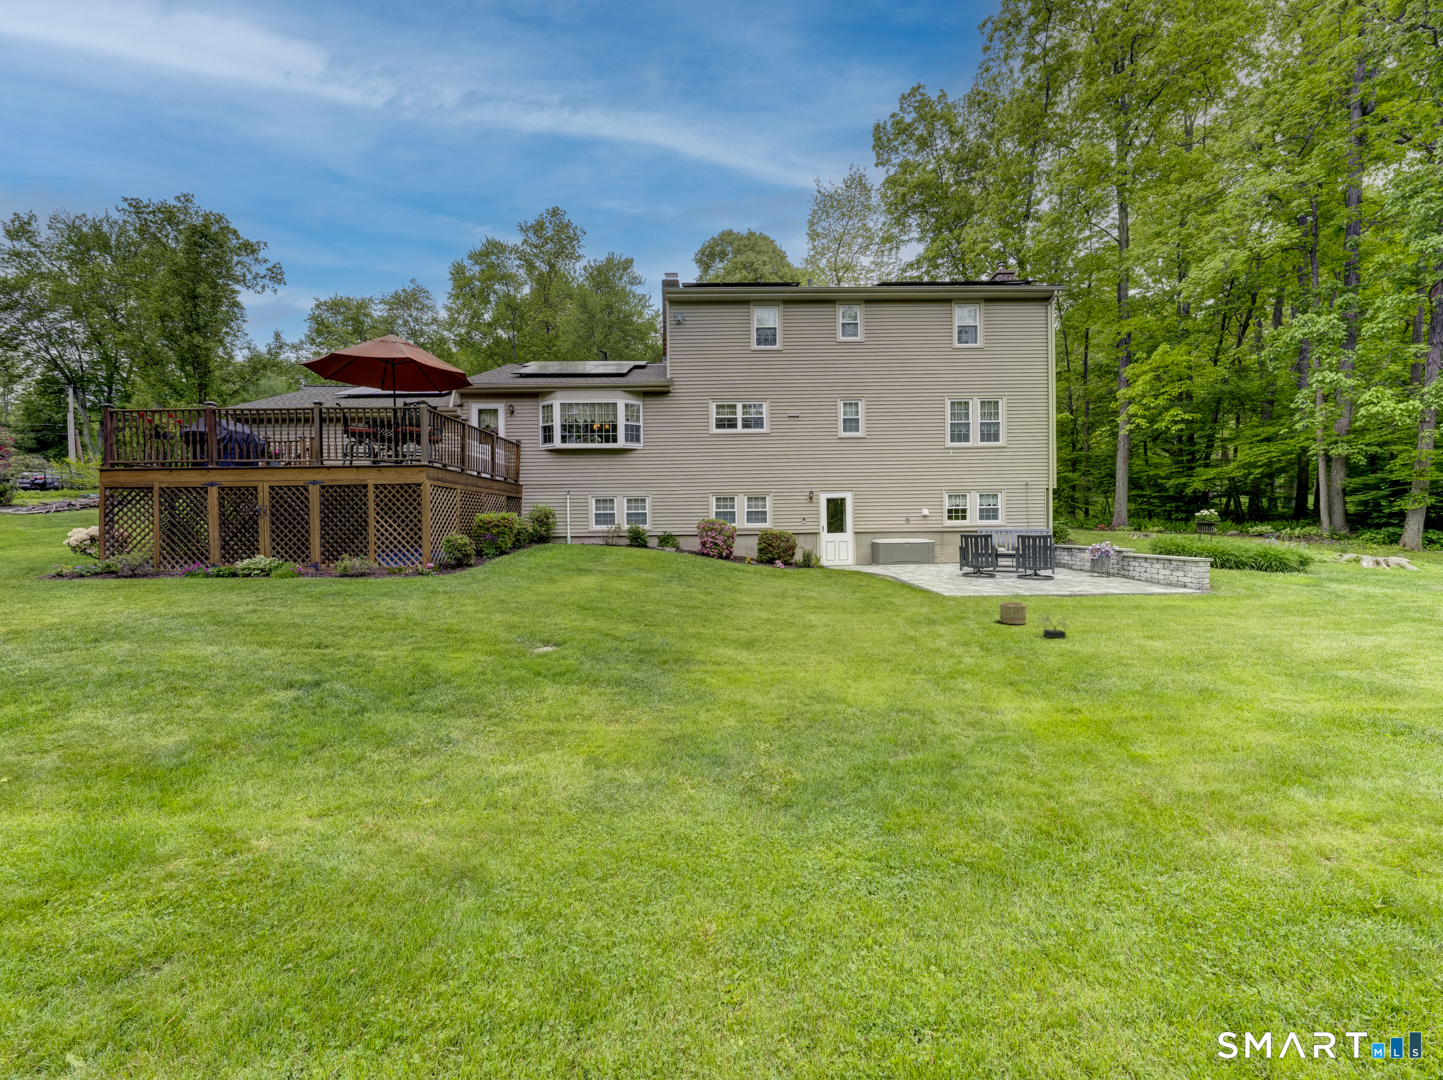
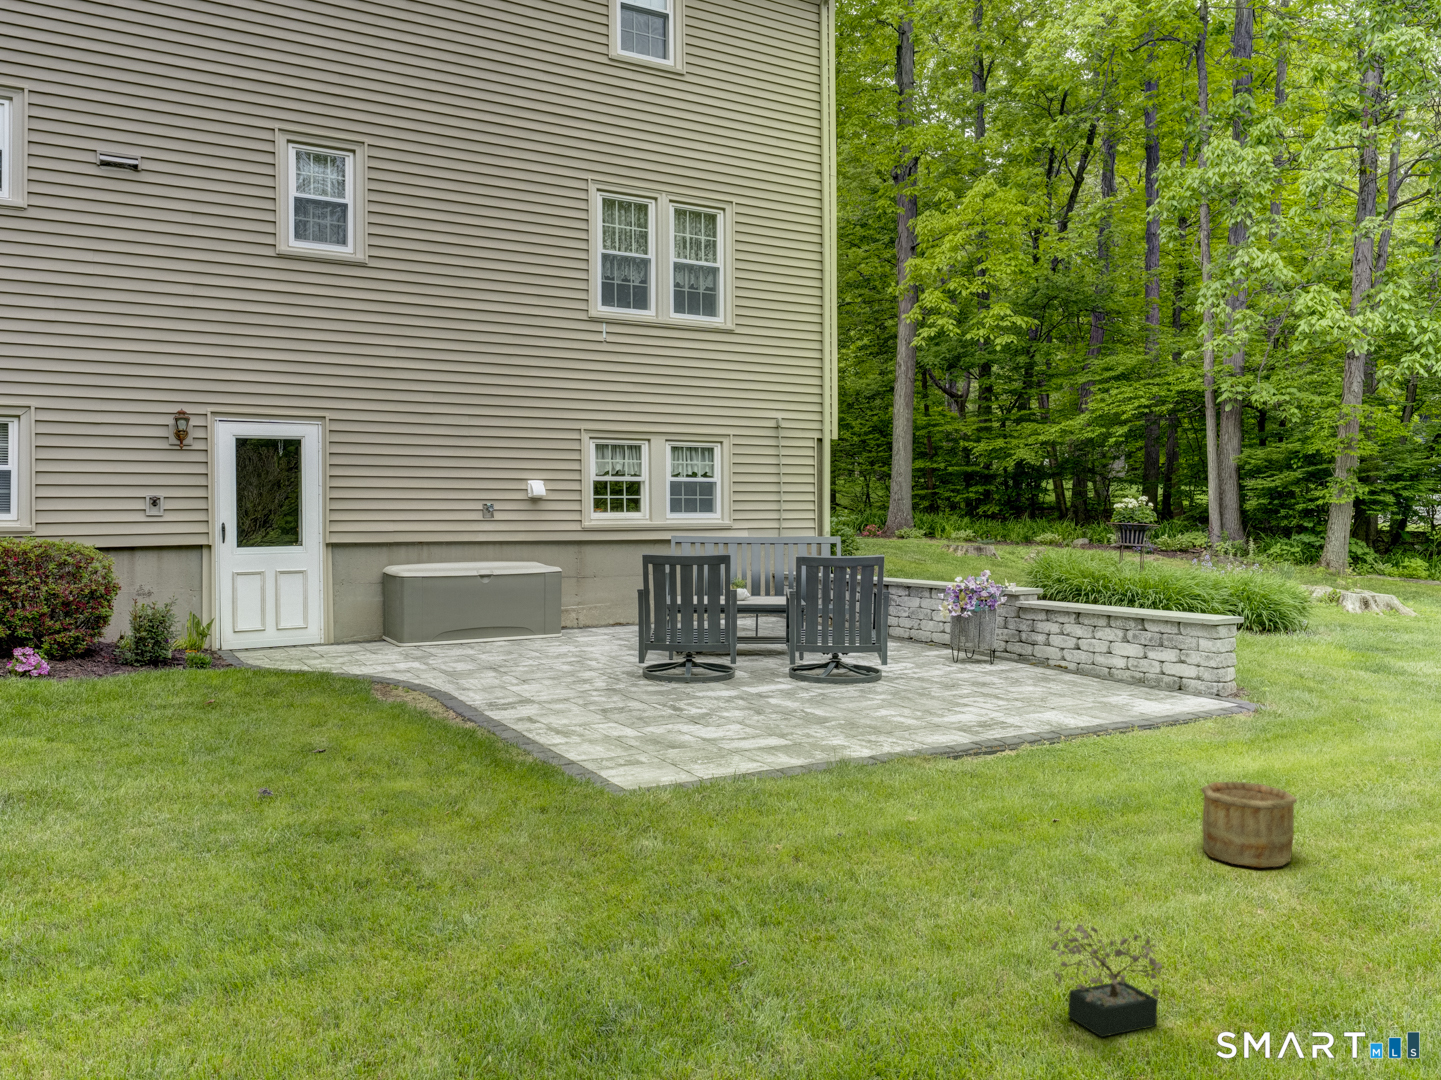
wooden bucket: present [1000,602,1027,624] -> present [1201,782,1297,868]

